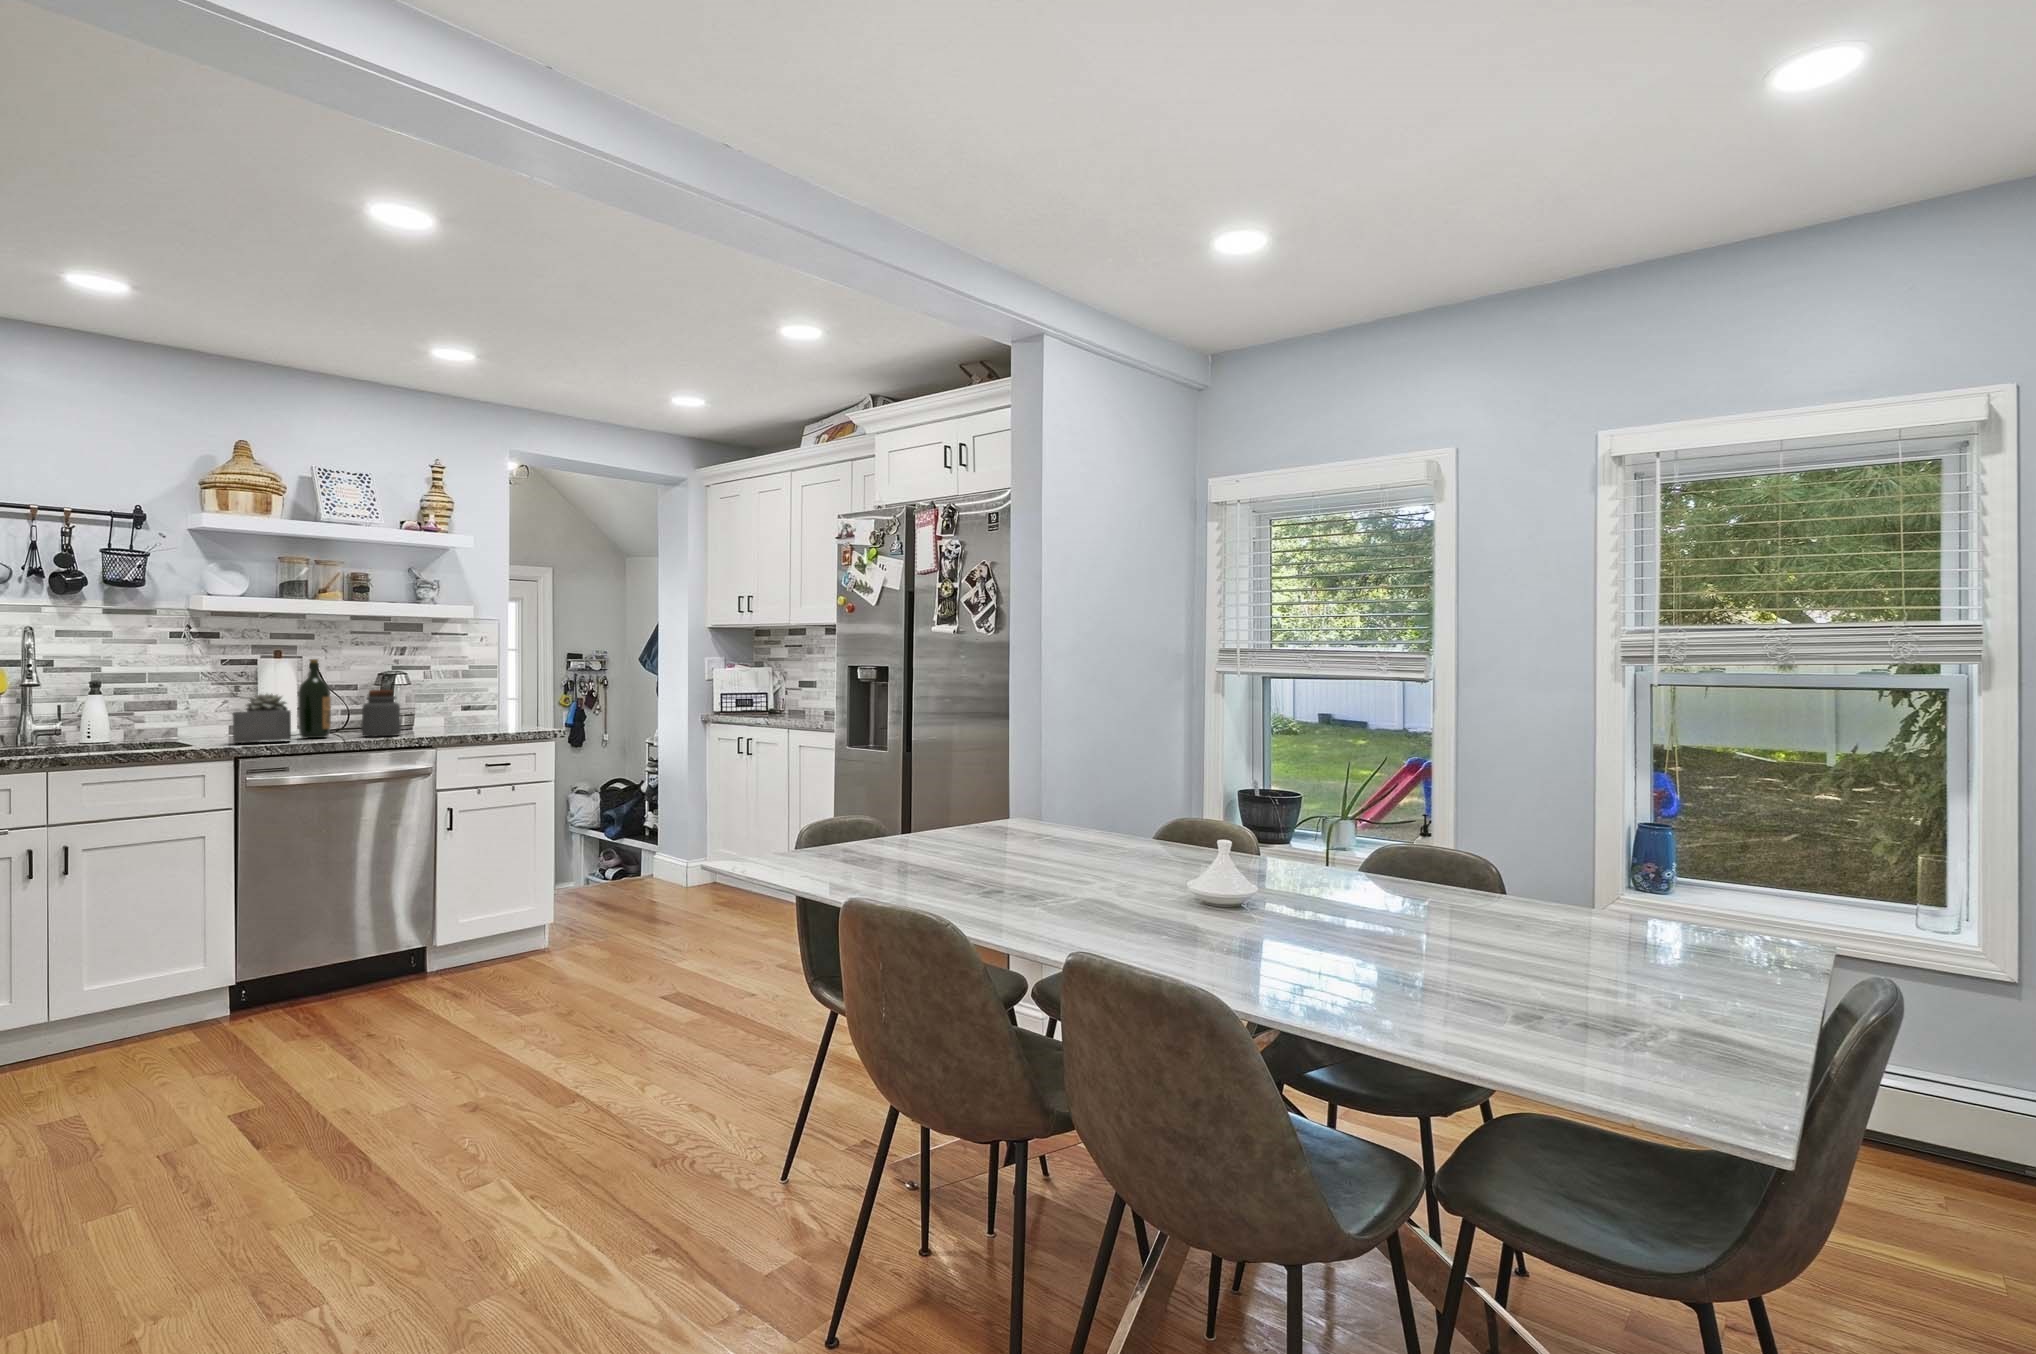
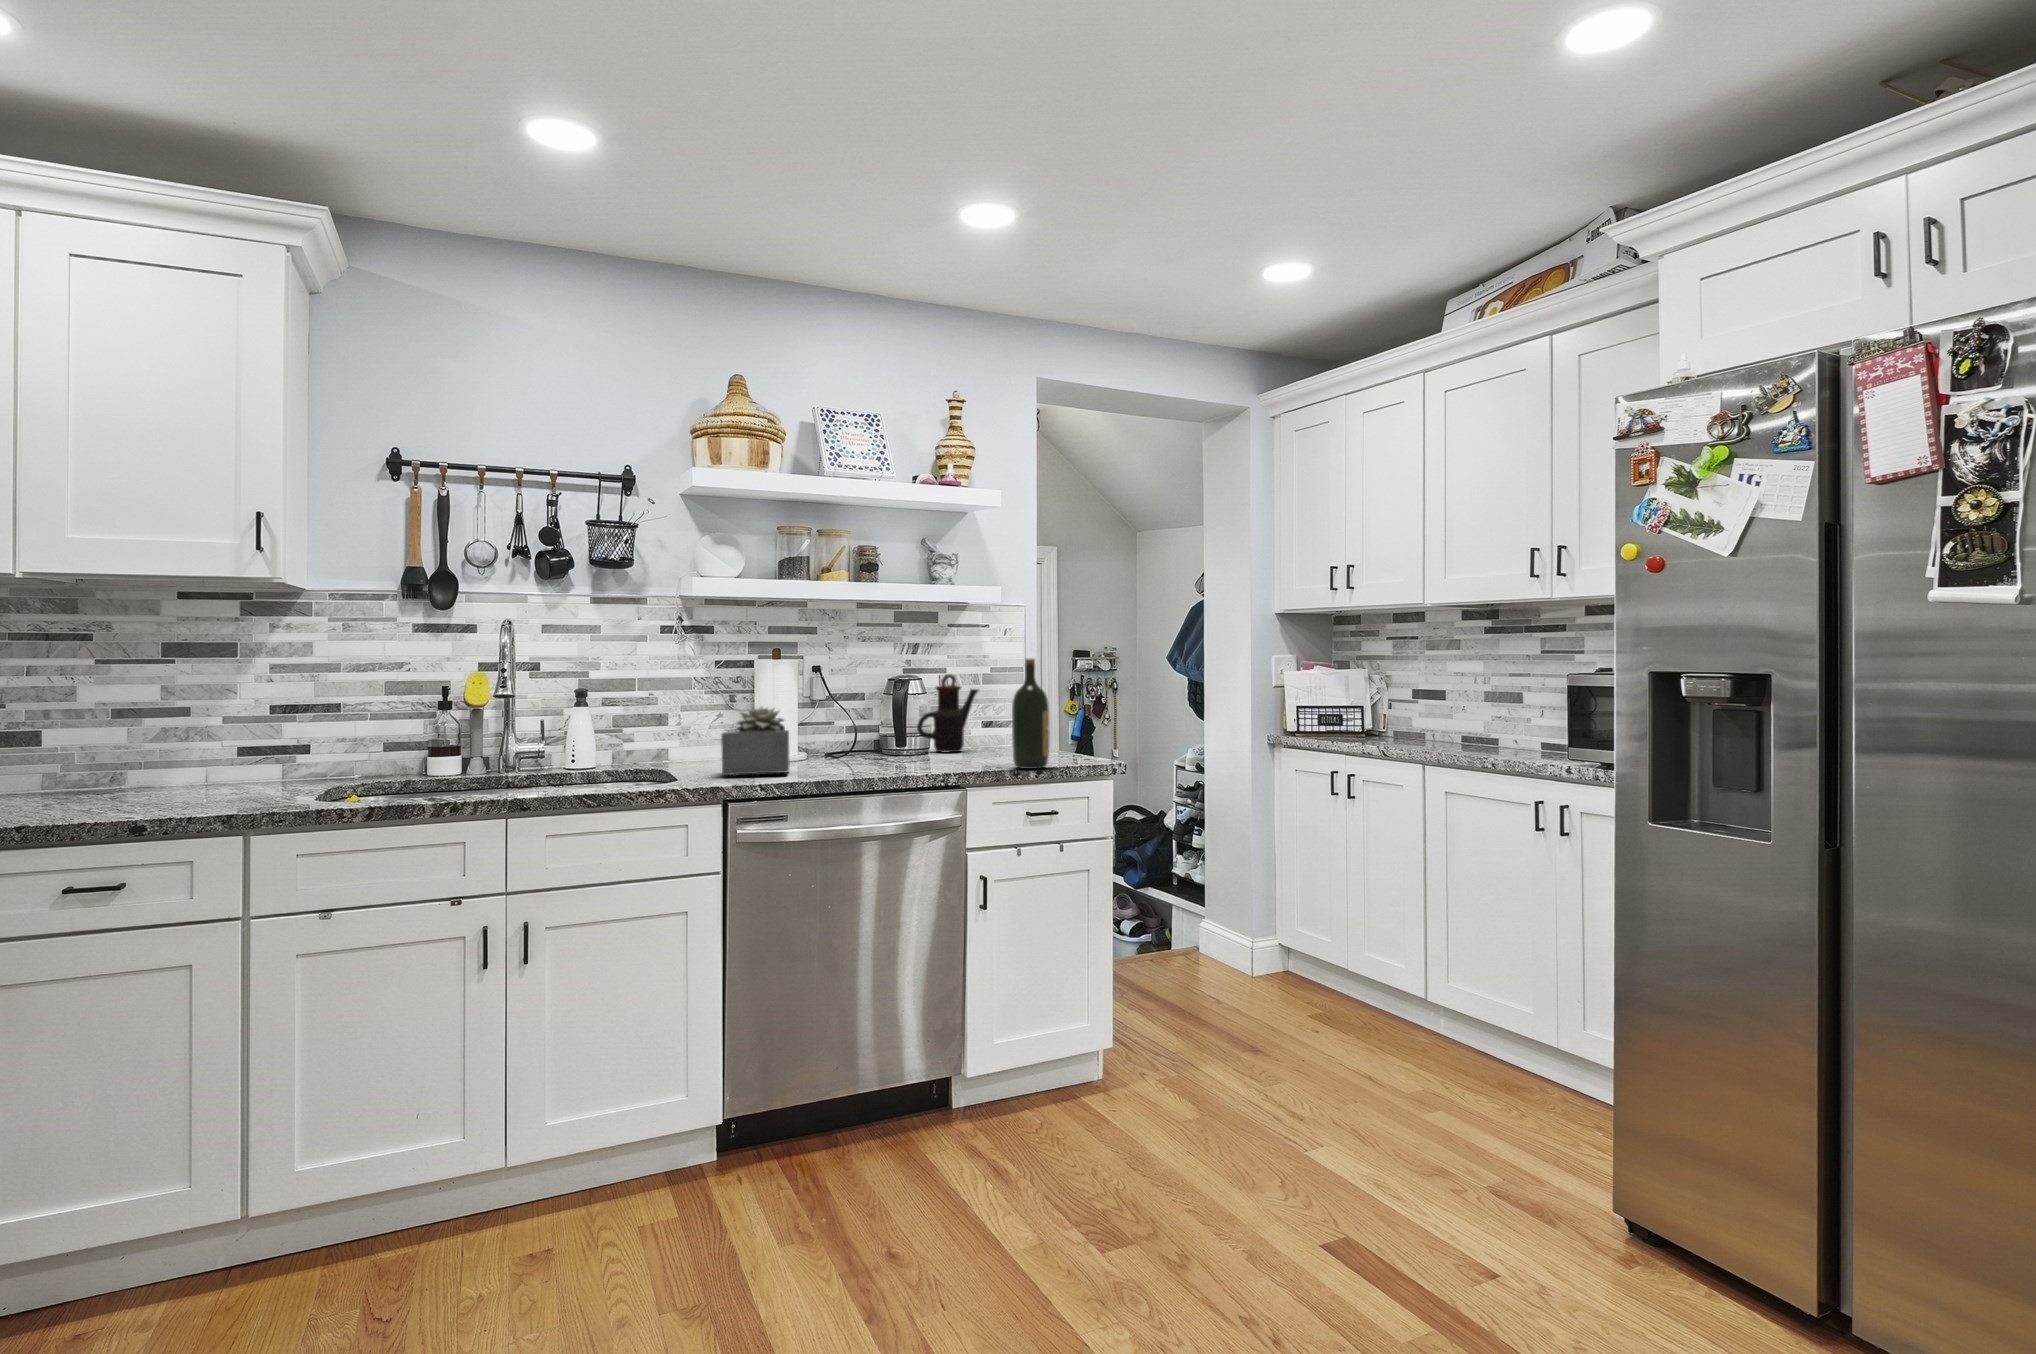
wine bottle: present [298,659,331,738] -> present [1012,658,1049,769]
teapot: none [403,670,457,729] -> present [917,674,978,752]
jar: present [361,690,401,737] -> none [871,702,919,767]

